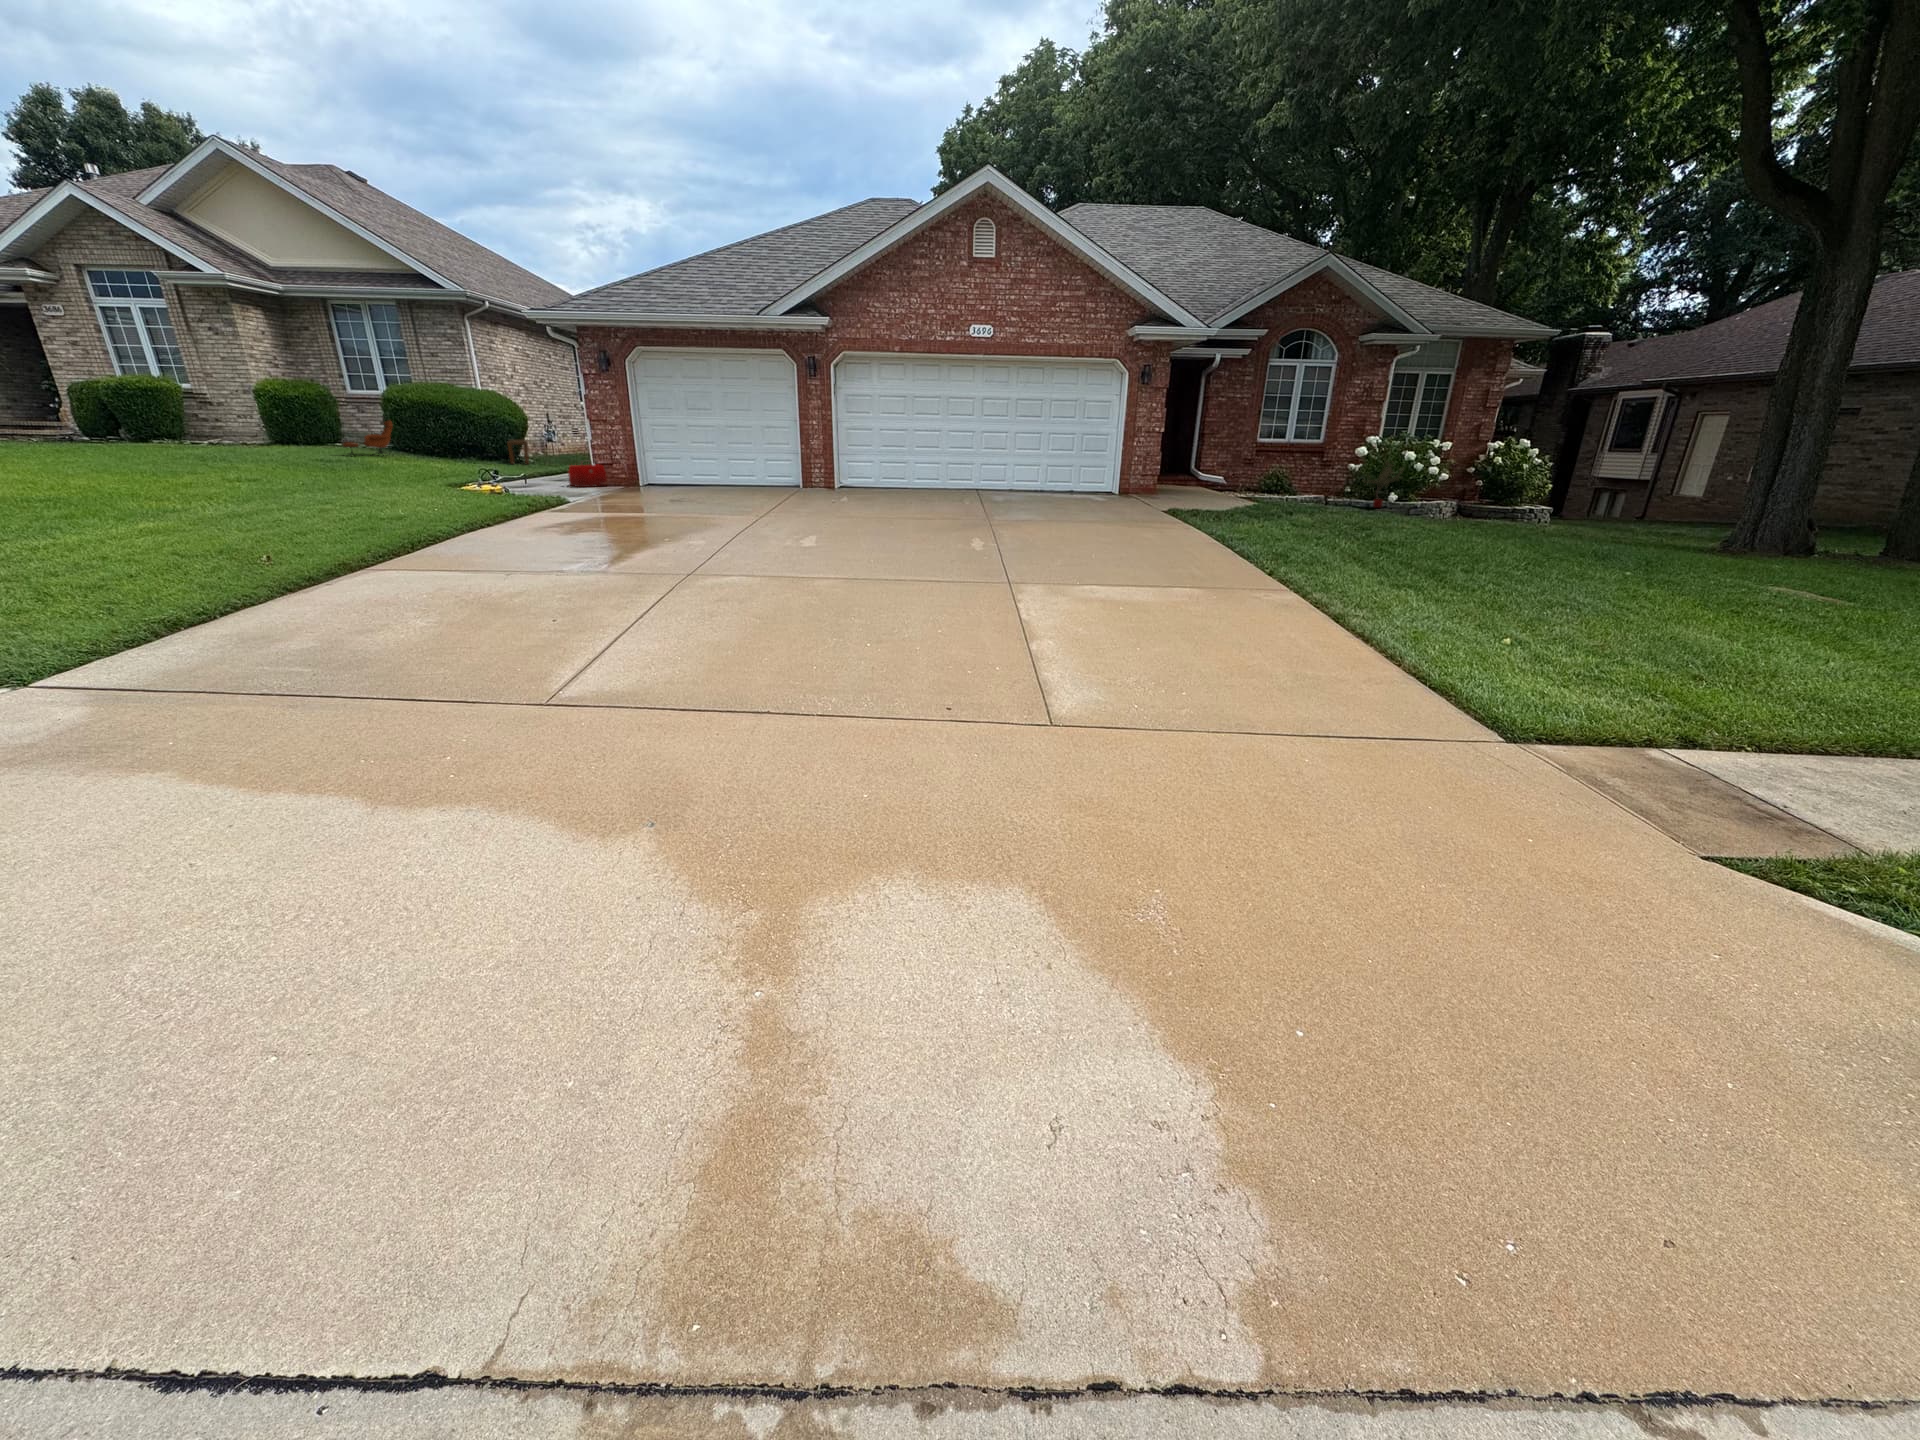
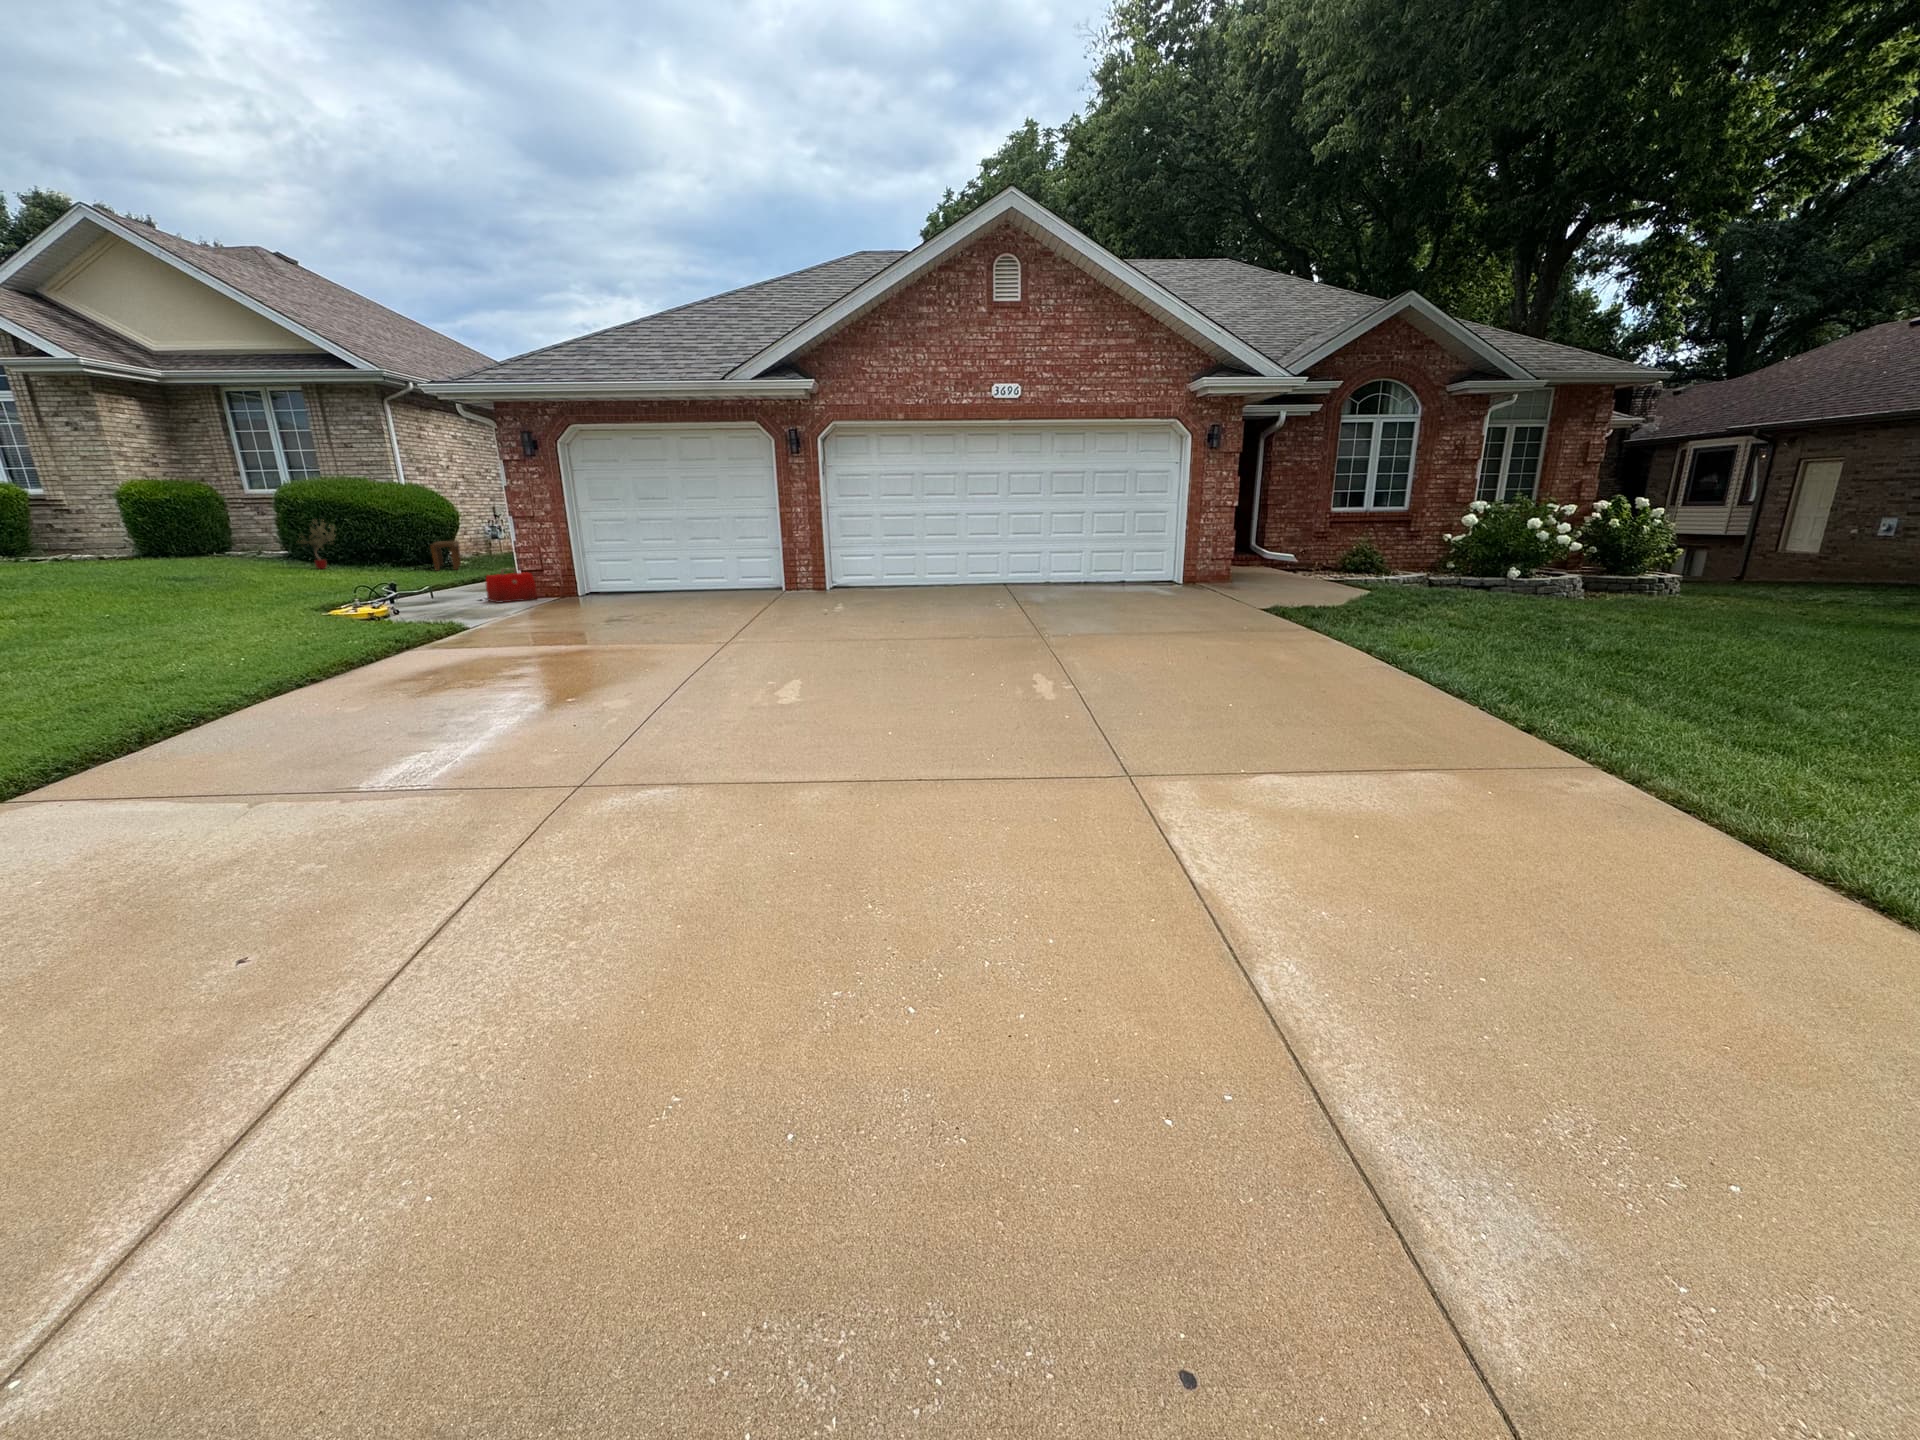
lounge chair: present [343,420,393,455] -> none [220,525,291,570]
potted tree: present [1365,461,1403,508] -> present [298,519,336,569]

